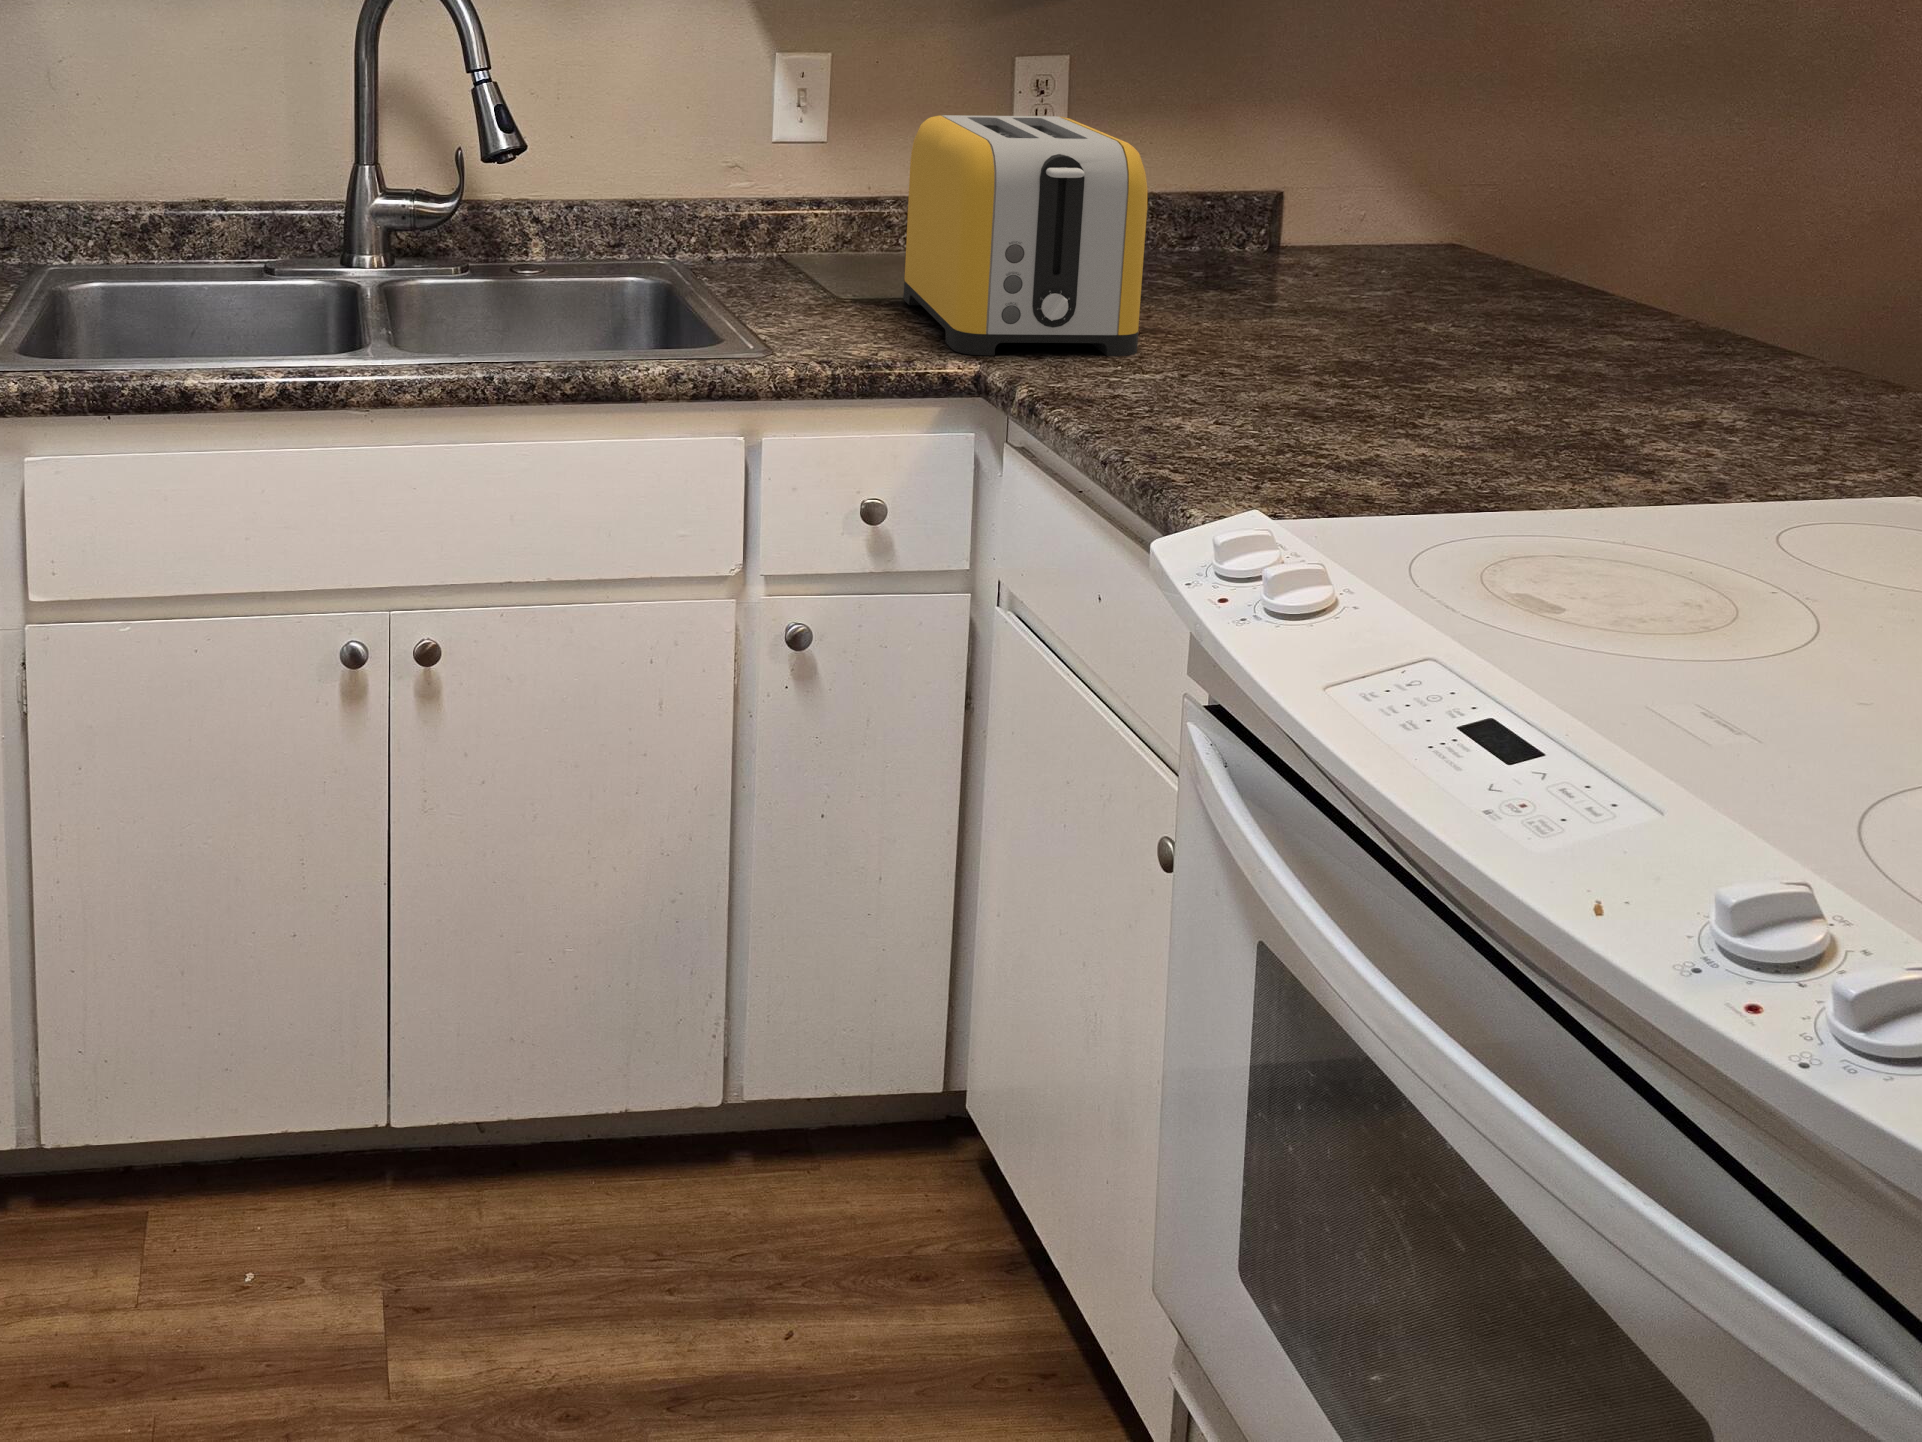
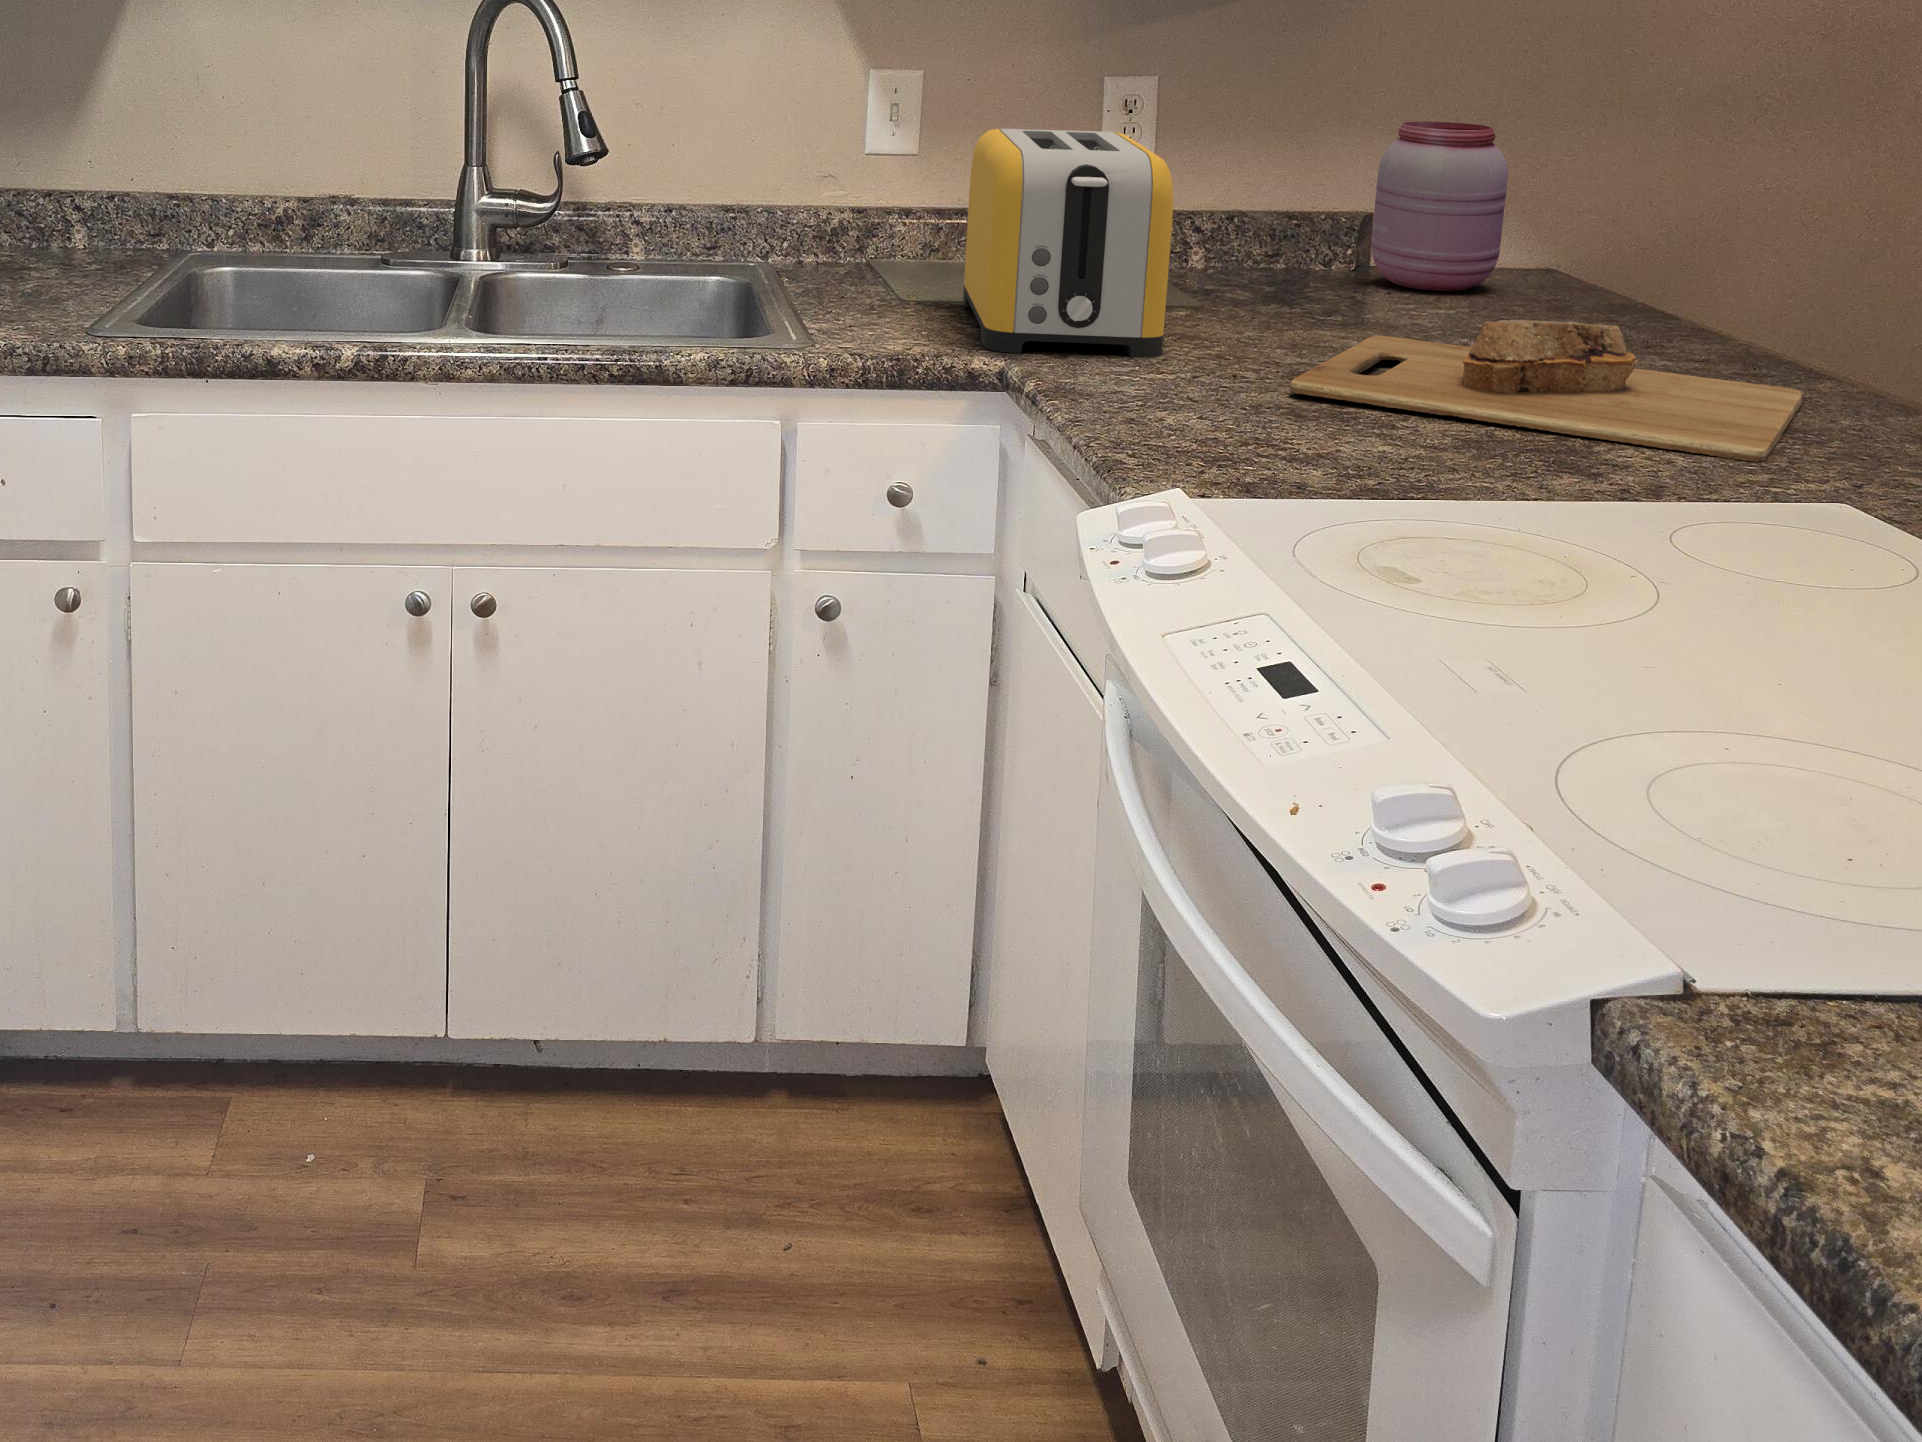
jar: none [1289,97,1426,270] -> present [1371,122,1508,291]
cutting board: none [1292,307,1796,451] -> present [1290,320,1802,462]

